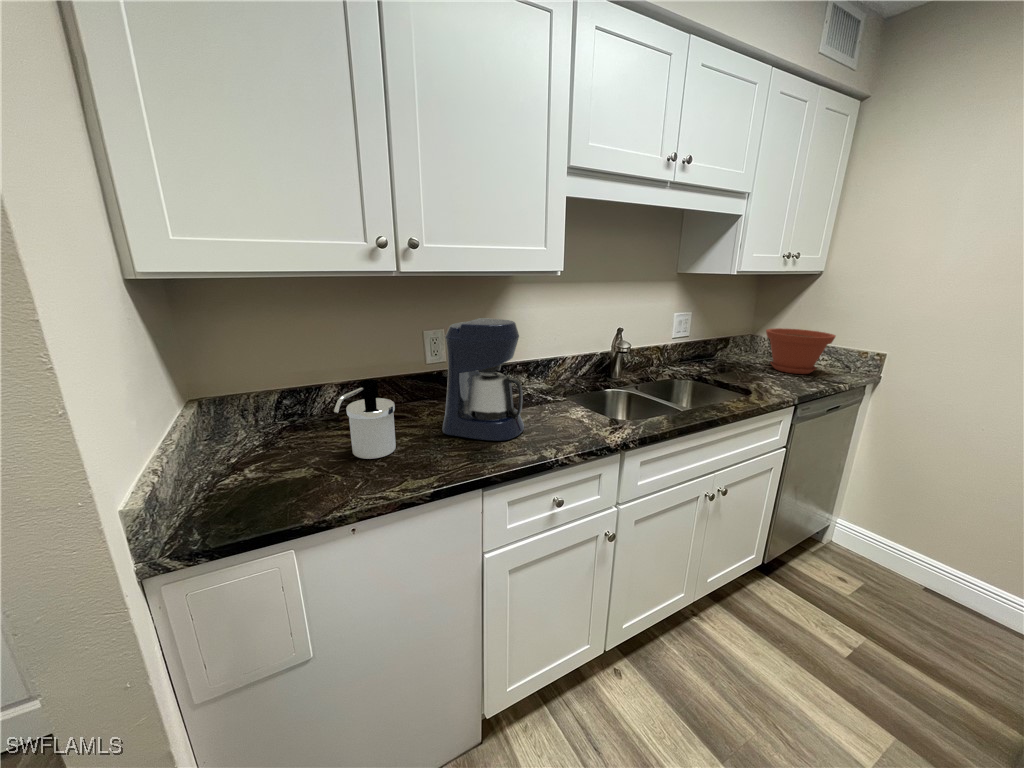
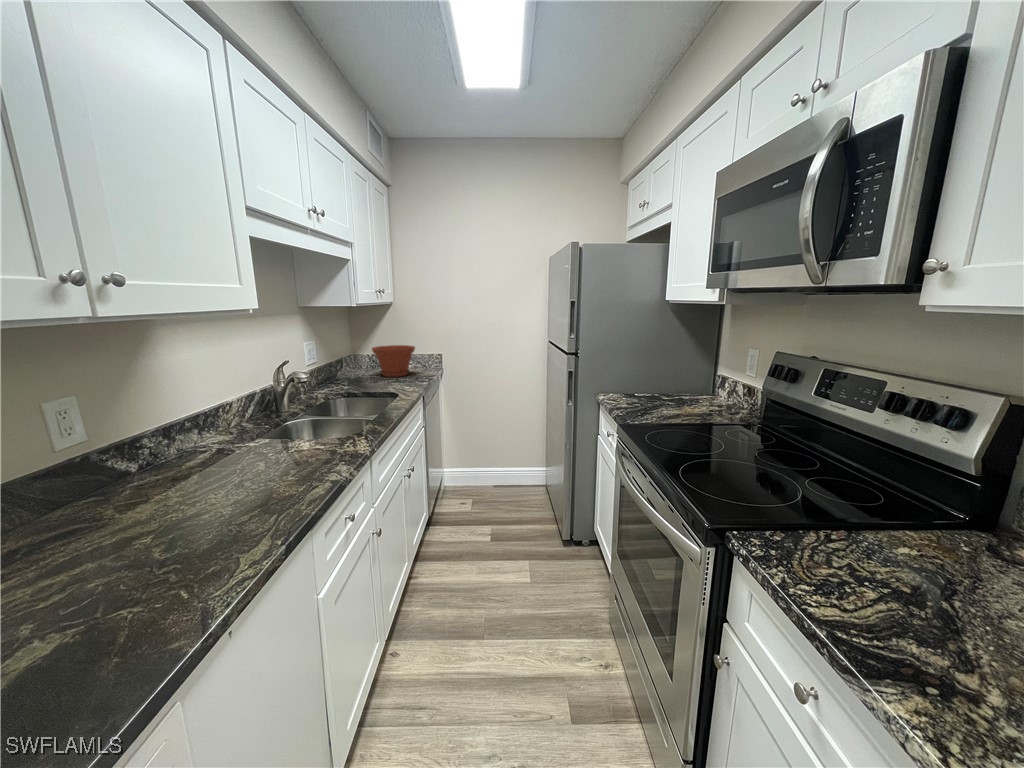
coffee maker: present [442,318,524,441] -> none [157,362,283,513]
soap dispenser: present [334,379,396,459] -> none [51,470,156,593]

